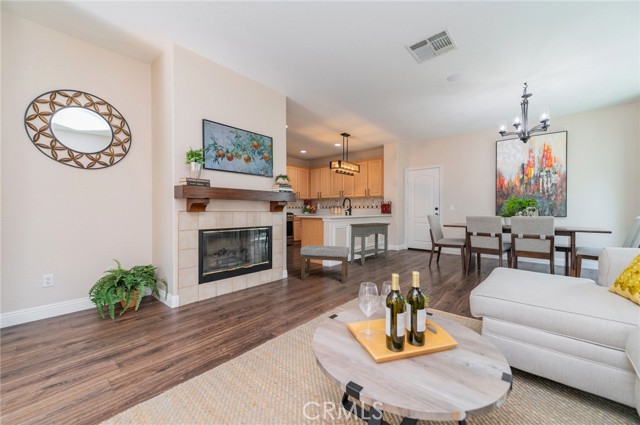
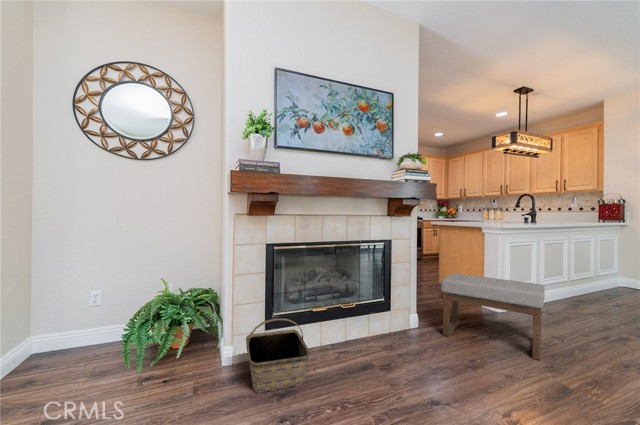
console table: present [350,223,390,266] -> none [532,235,617,315]
basket: none [187,271,231,311] -> present [246,318,310,393]

